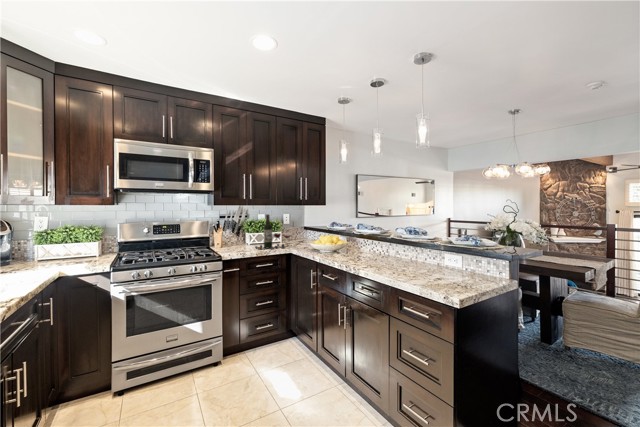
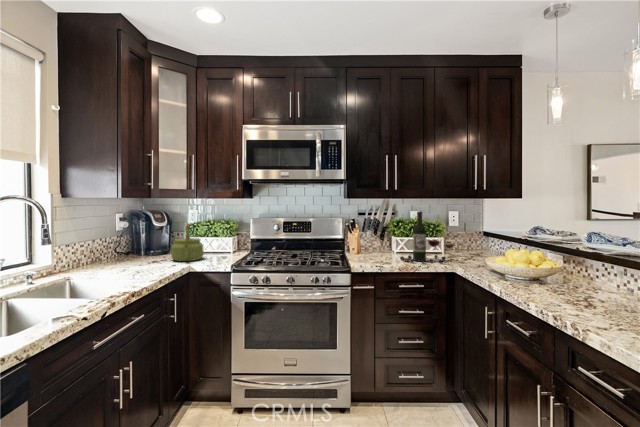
kettle: none [26,231,69,268] -> present [171,225,204,261]

